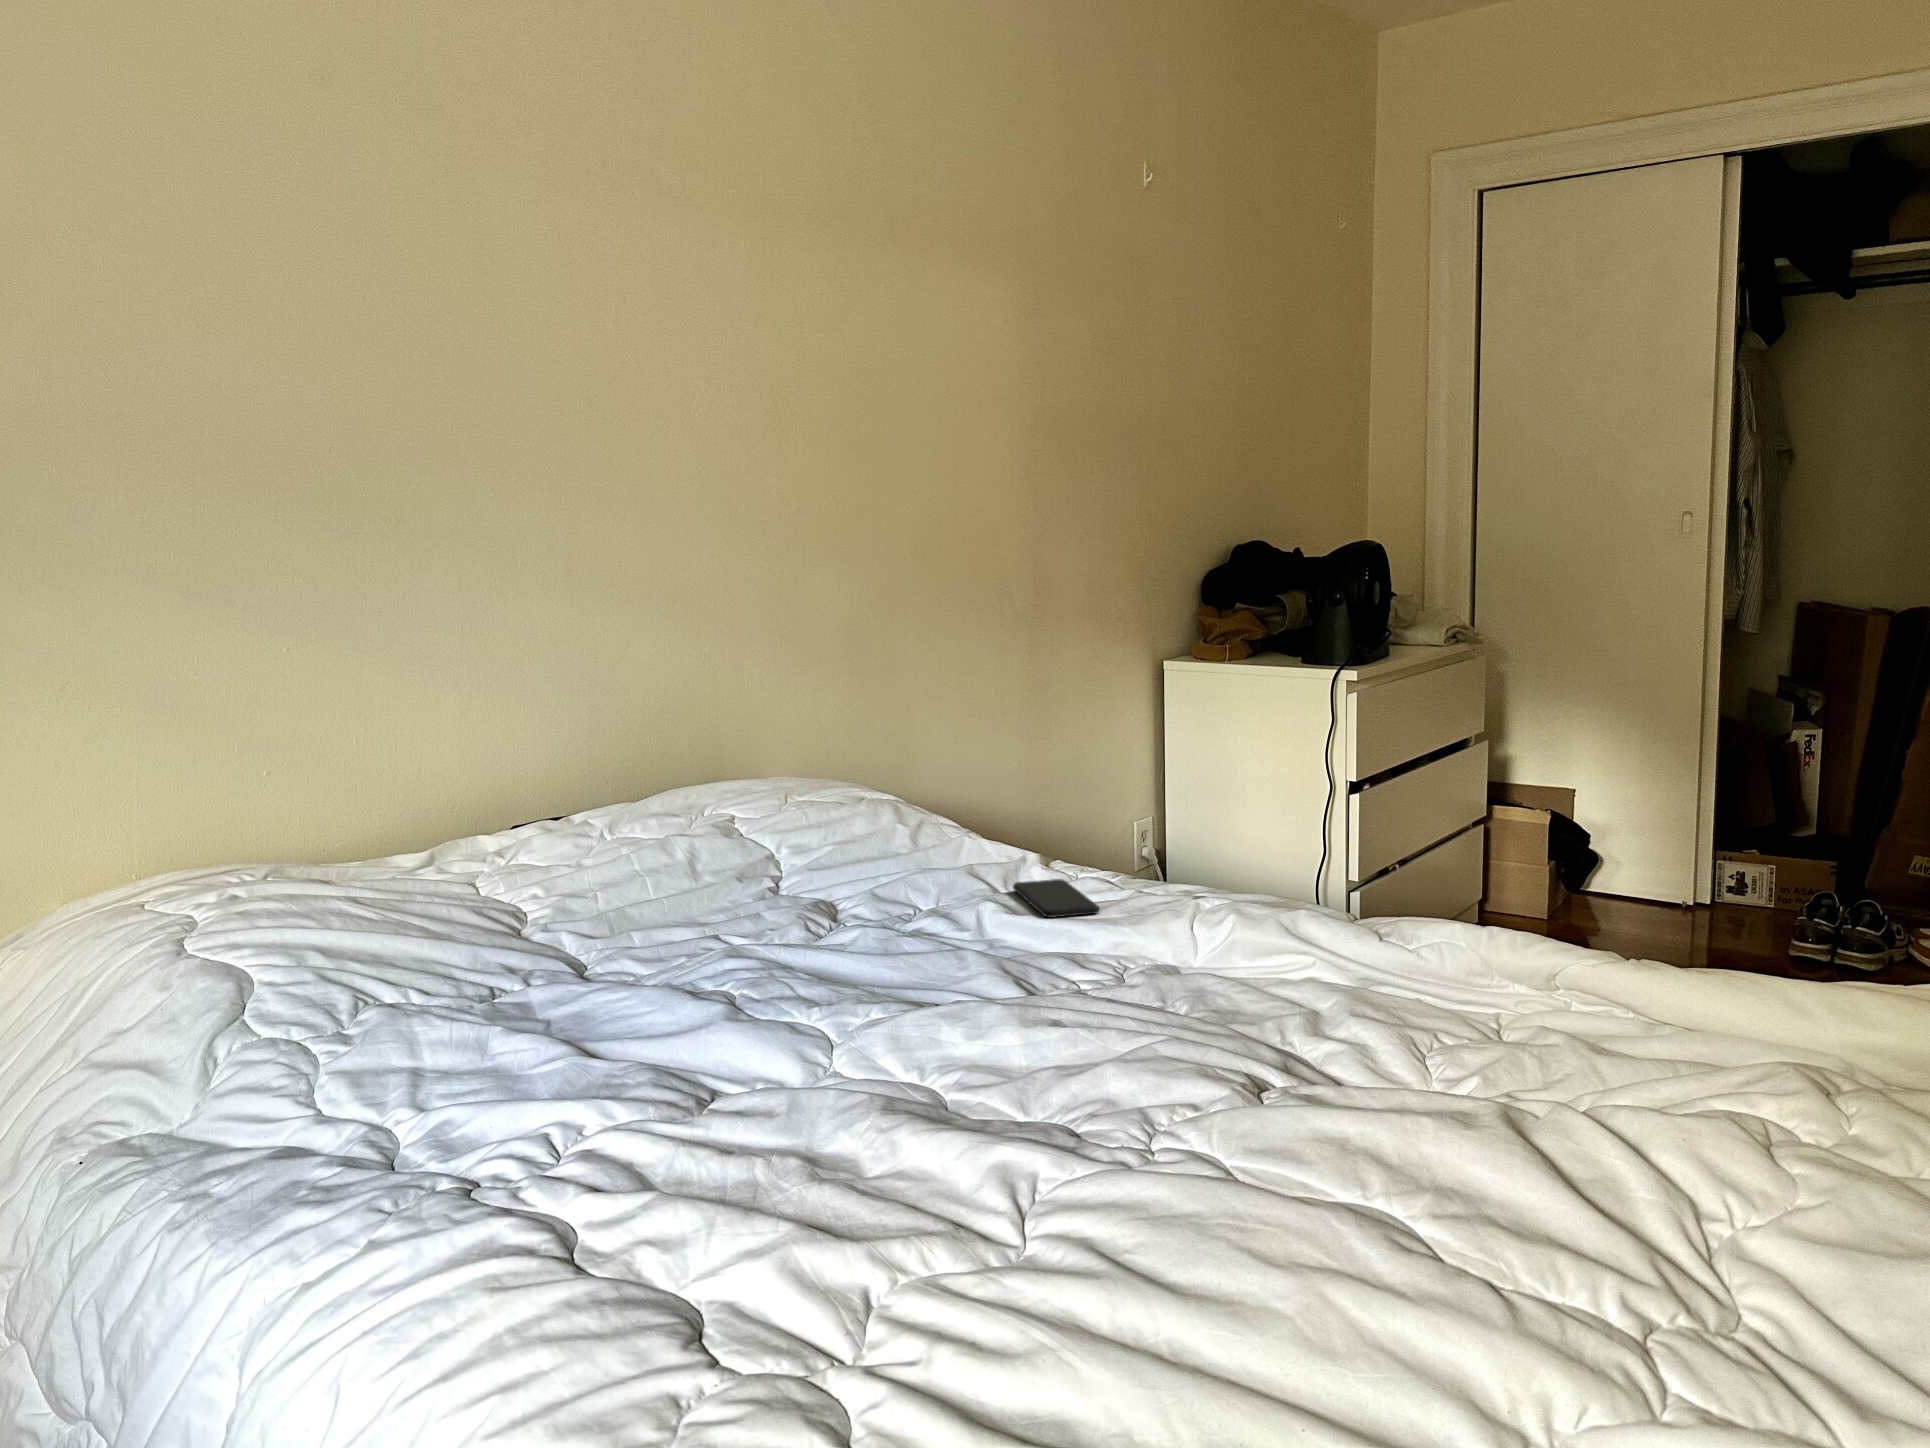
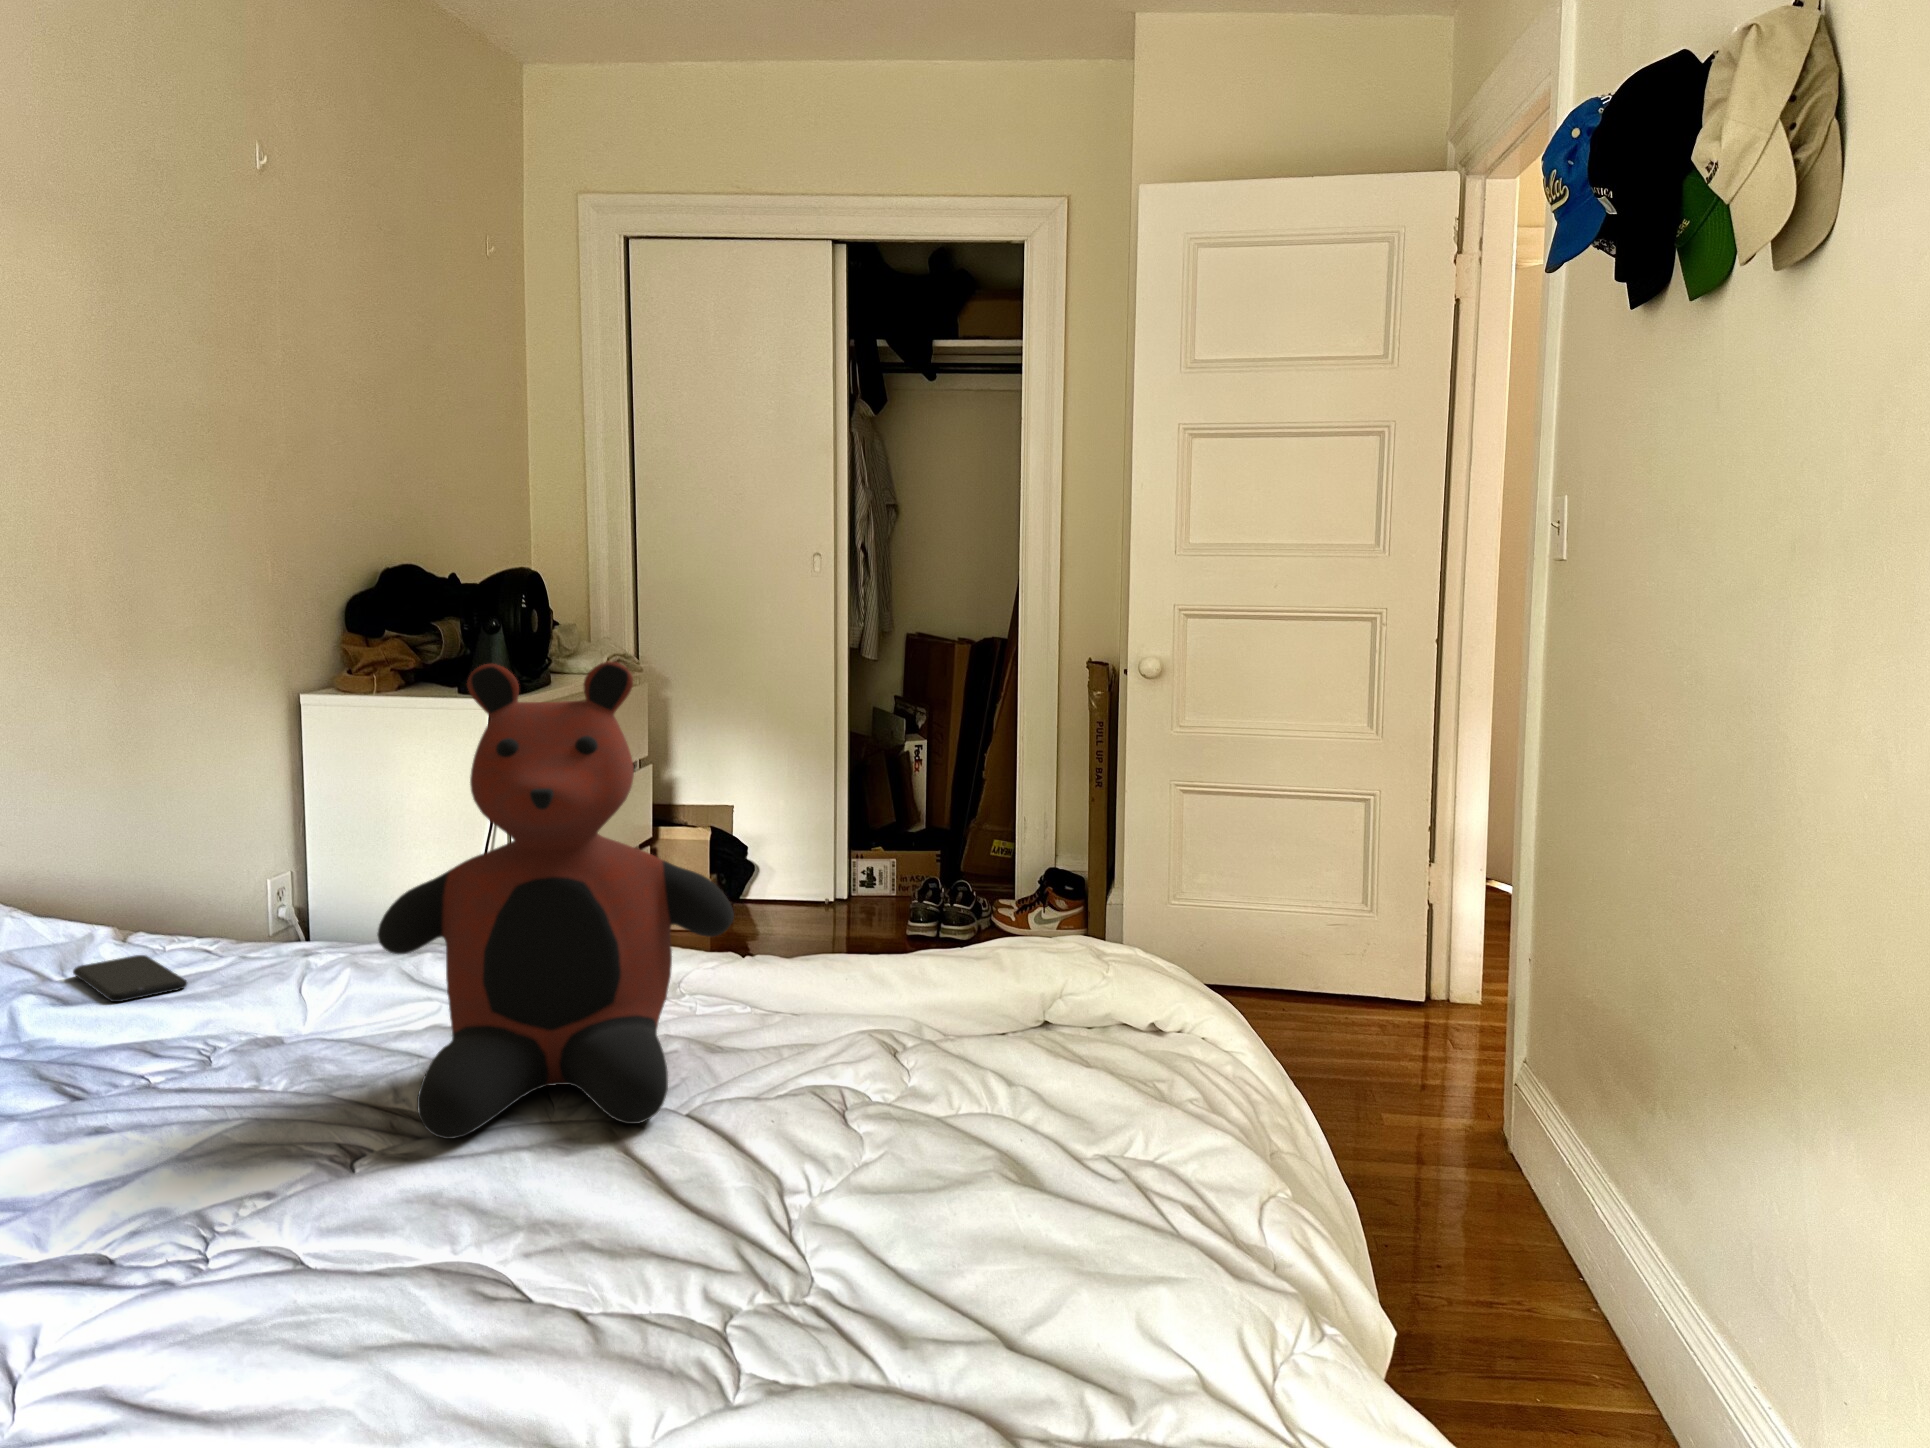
teddy bear: none [1278,646,1635,1113] -> present [377,662,734,1139]

